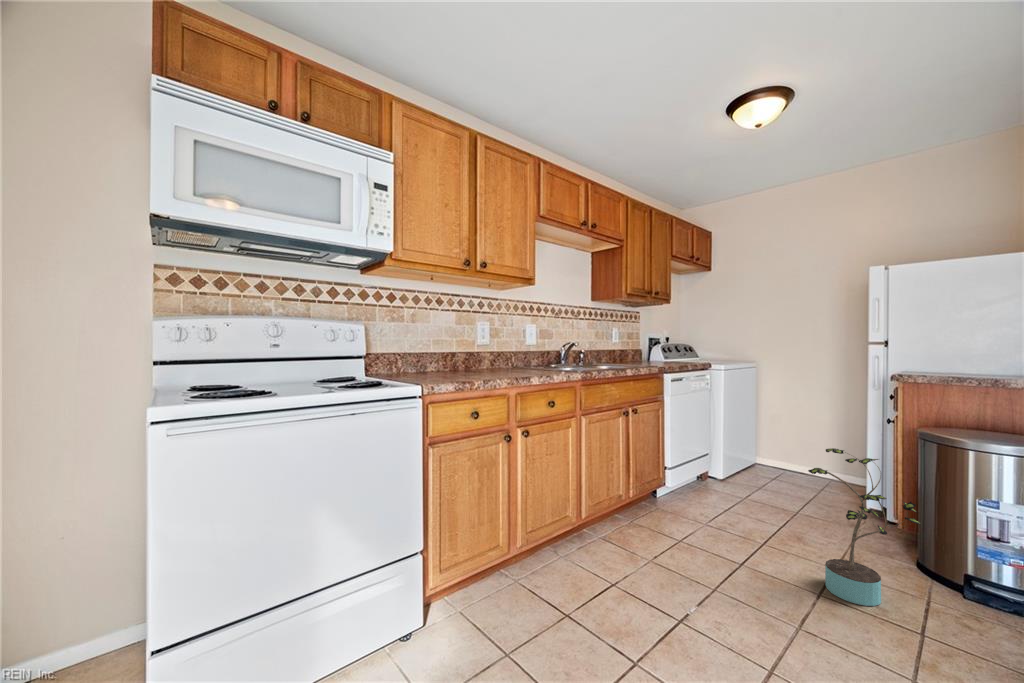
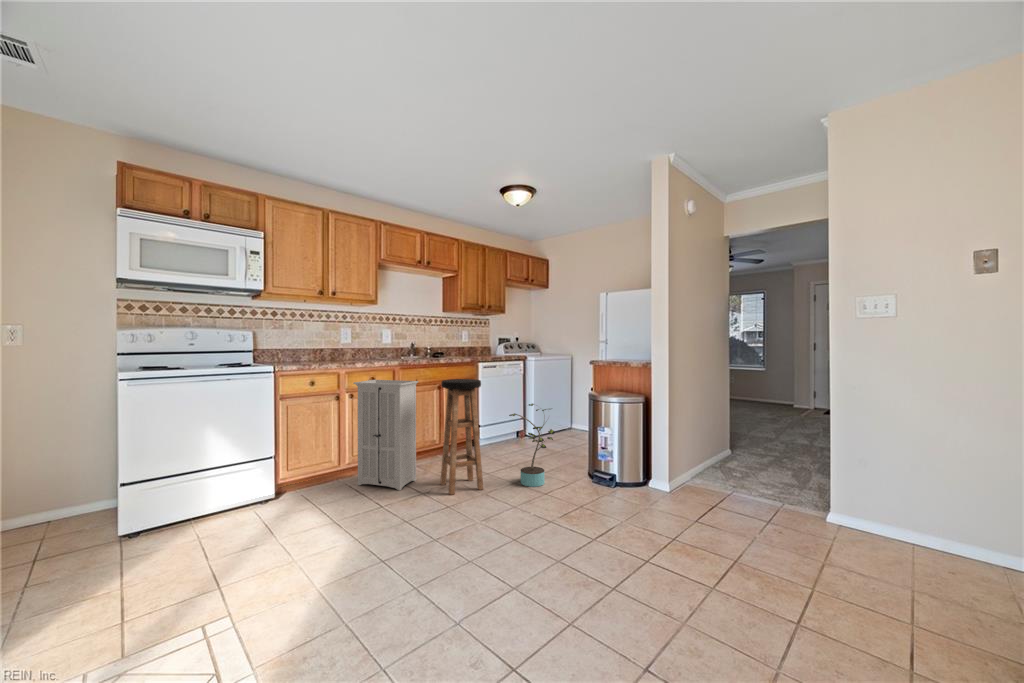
storage cabinet: none [537,401,639,608] -> present [353,379,418,490]
bar stool: none [687,405,784,627] -> present [440,379,483,495]

